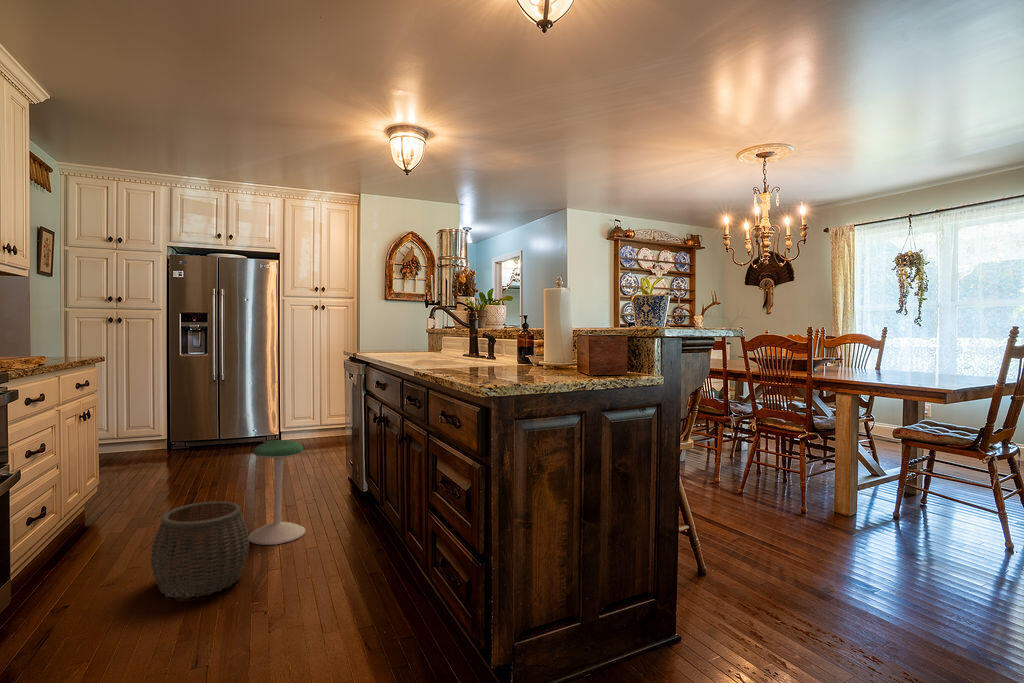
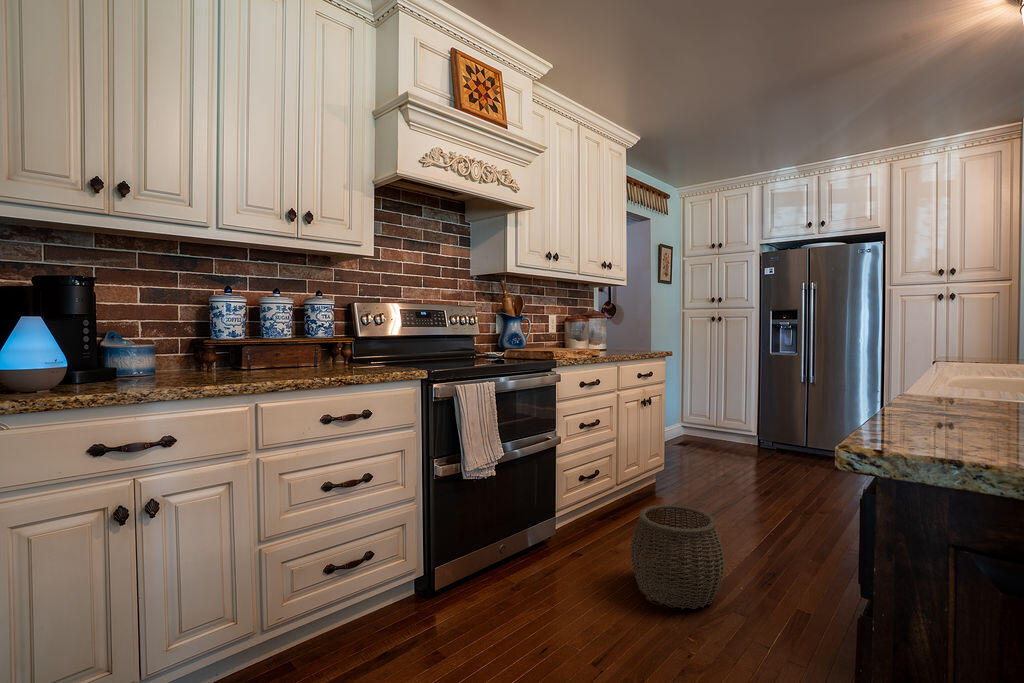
stool: present [249,440,305,545] -> none [755,458,828,589]

